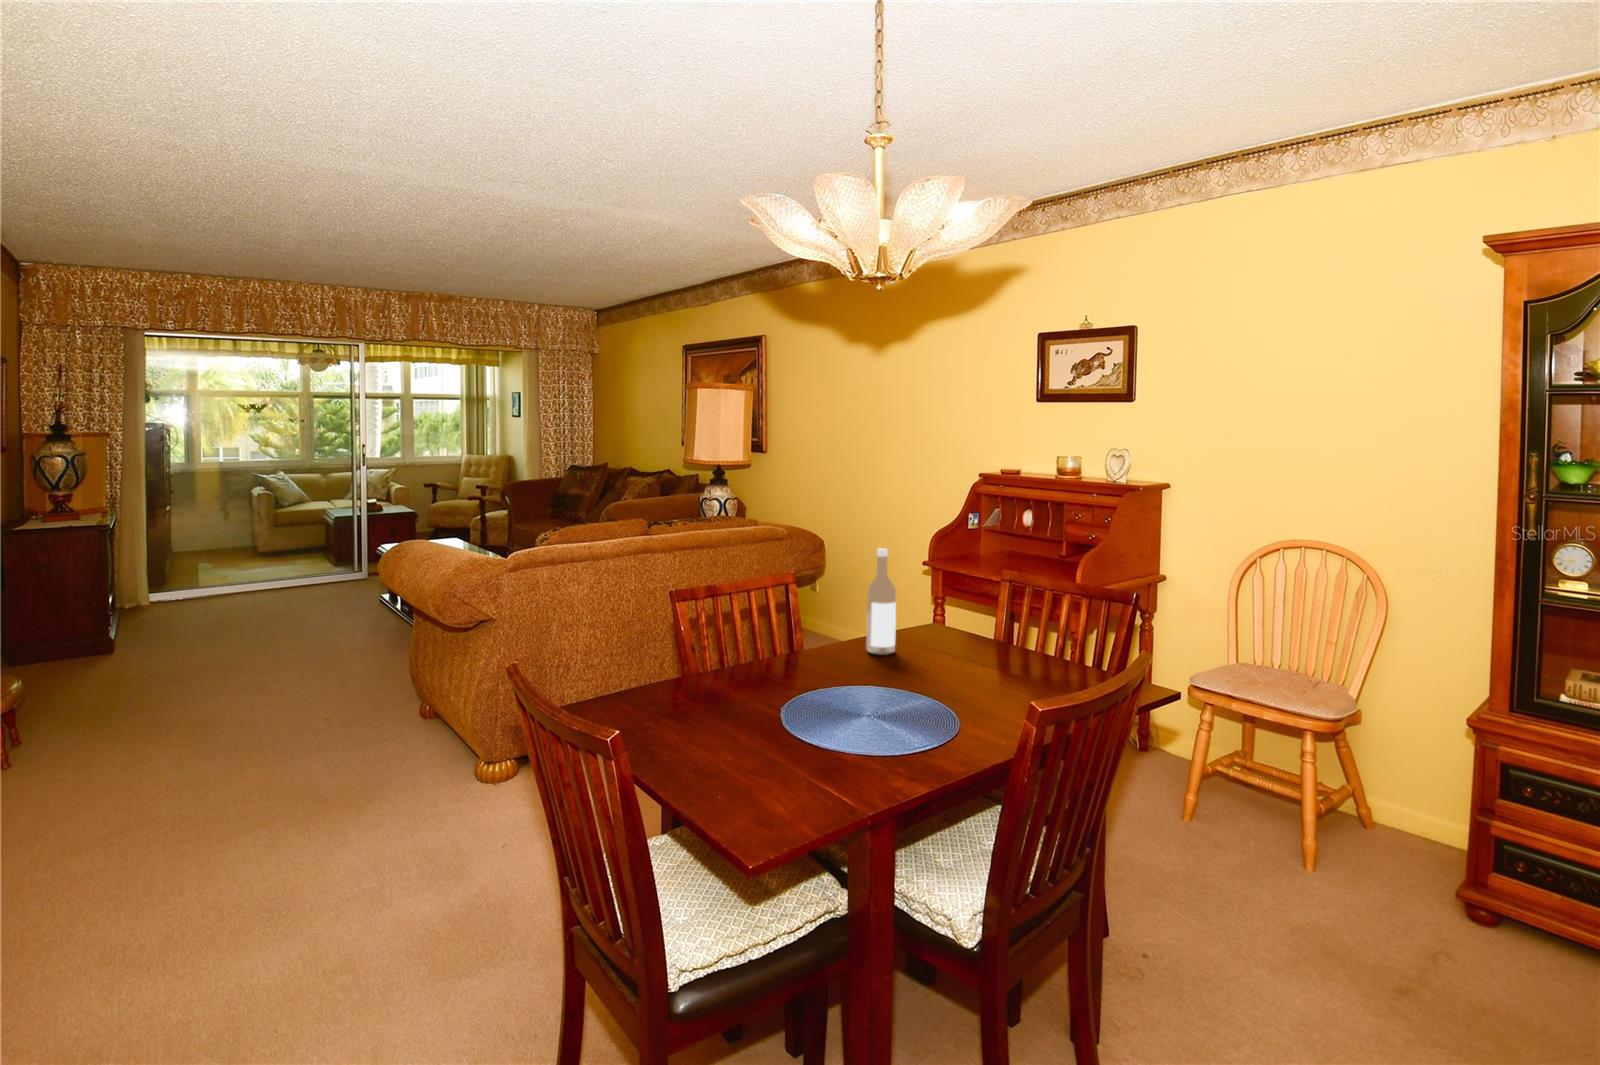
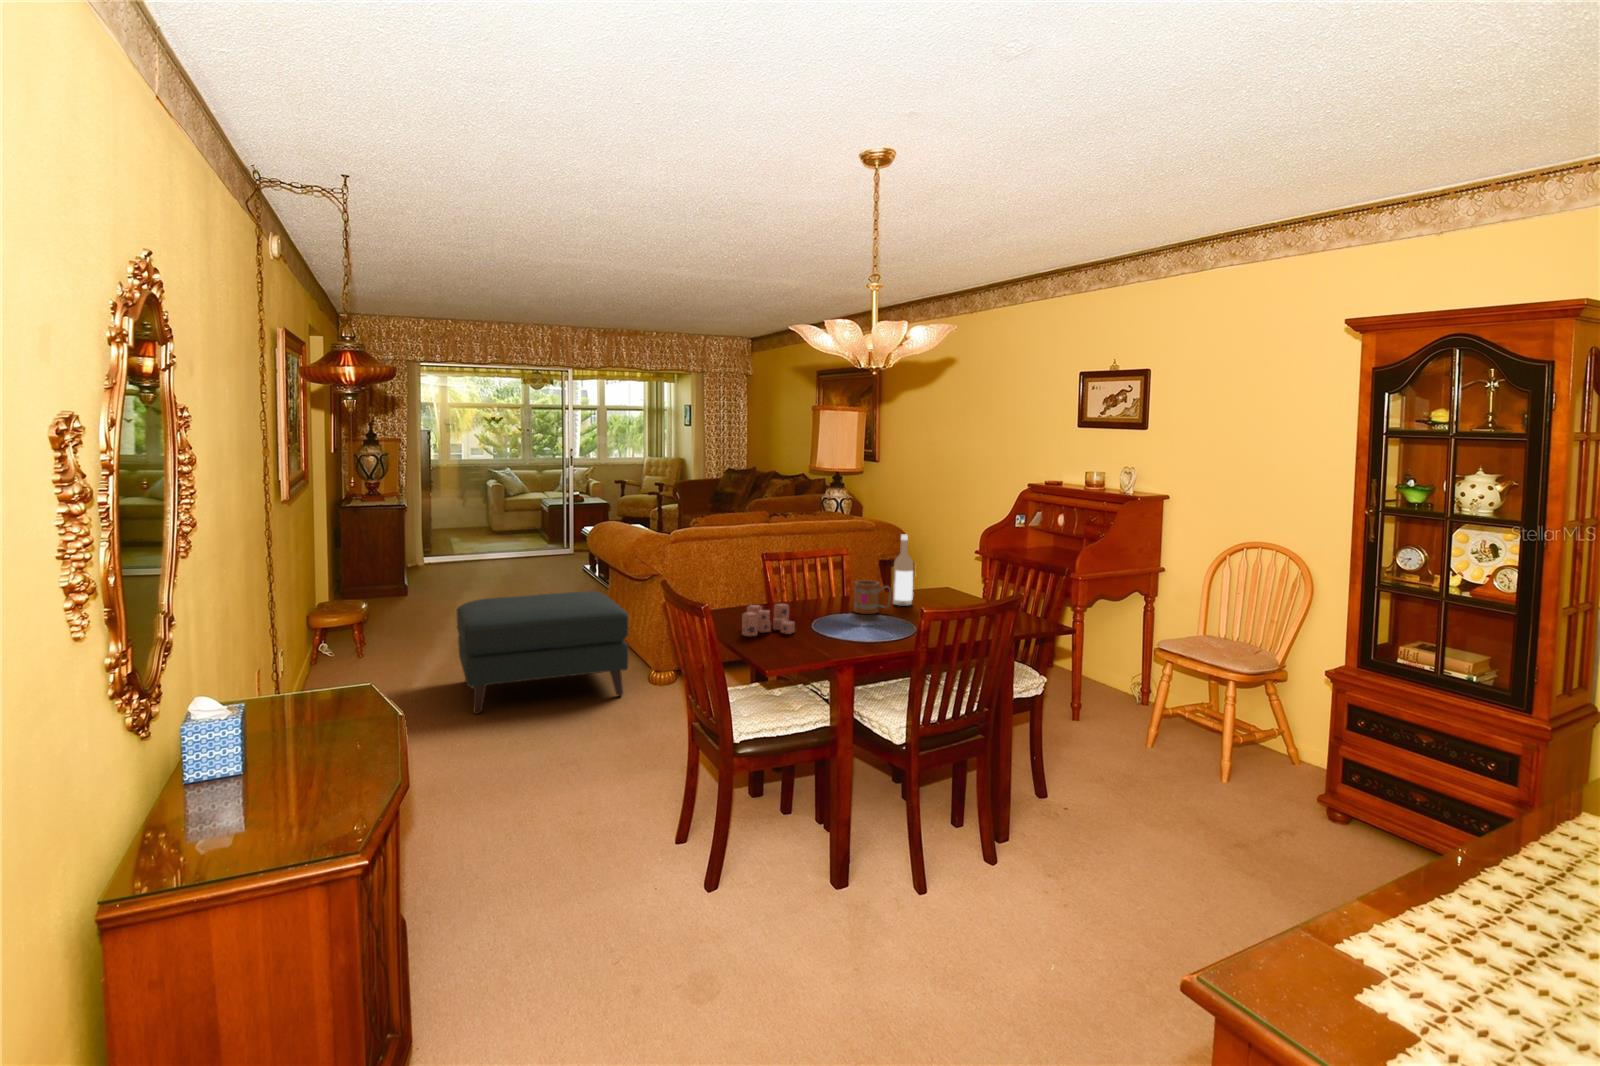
mug: none [815,620,875,674] -> present [853,580,891,614]
ottoman: none [163,641,451,856] -> present [457,591,628,714]
candle: none [657,670,745,737] -> present [742,604,795,636]

